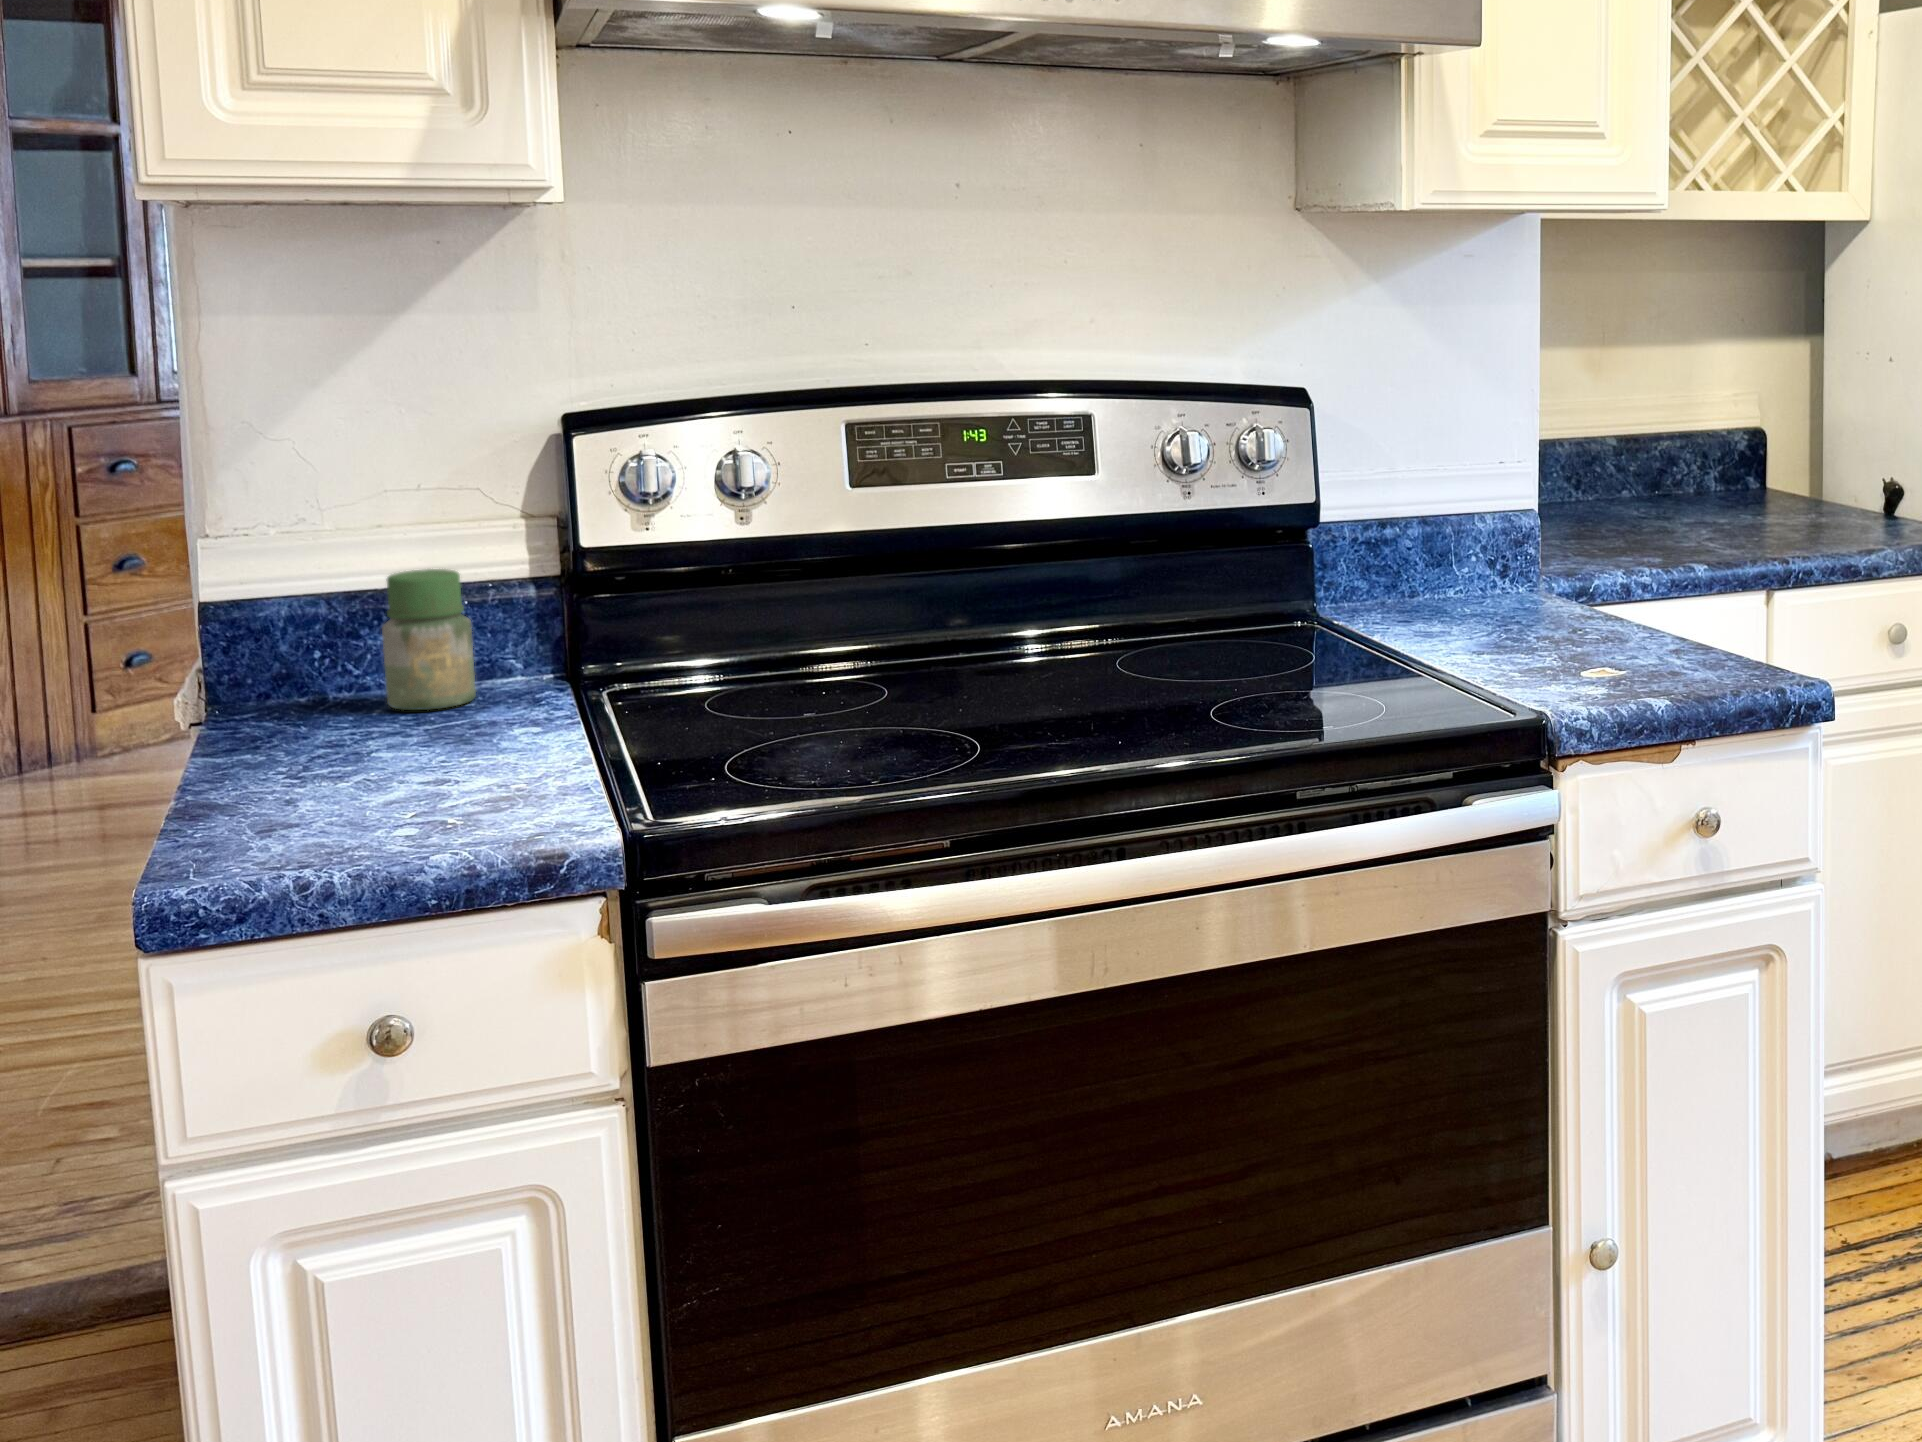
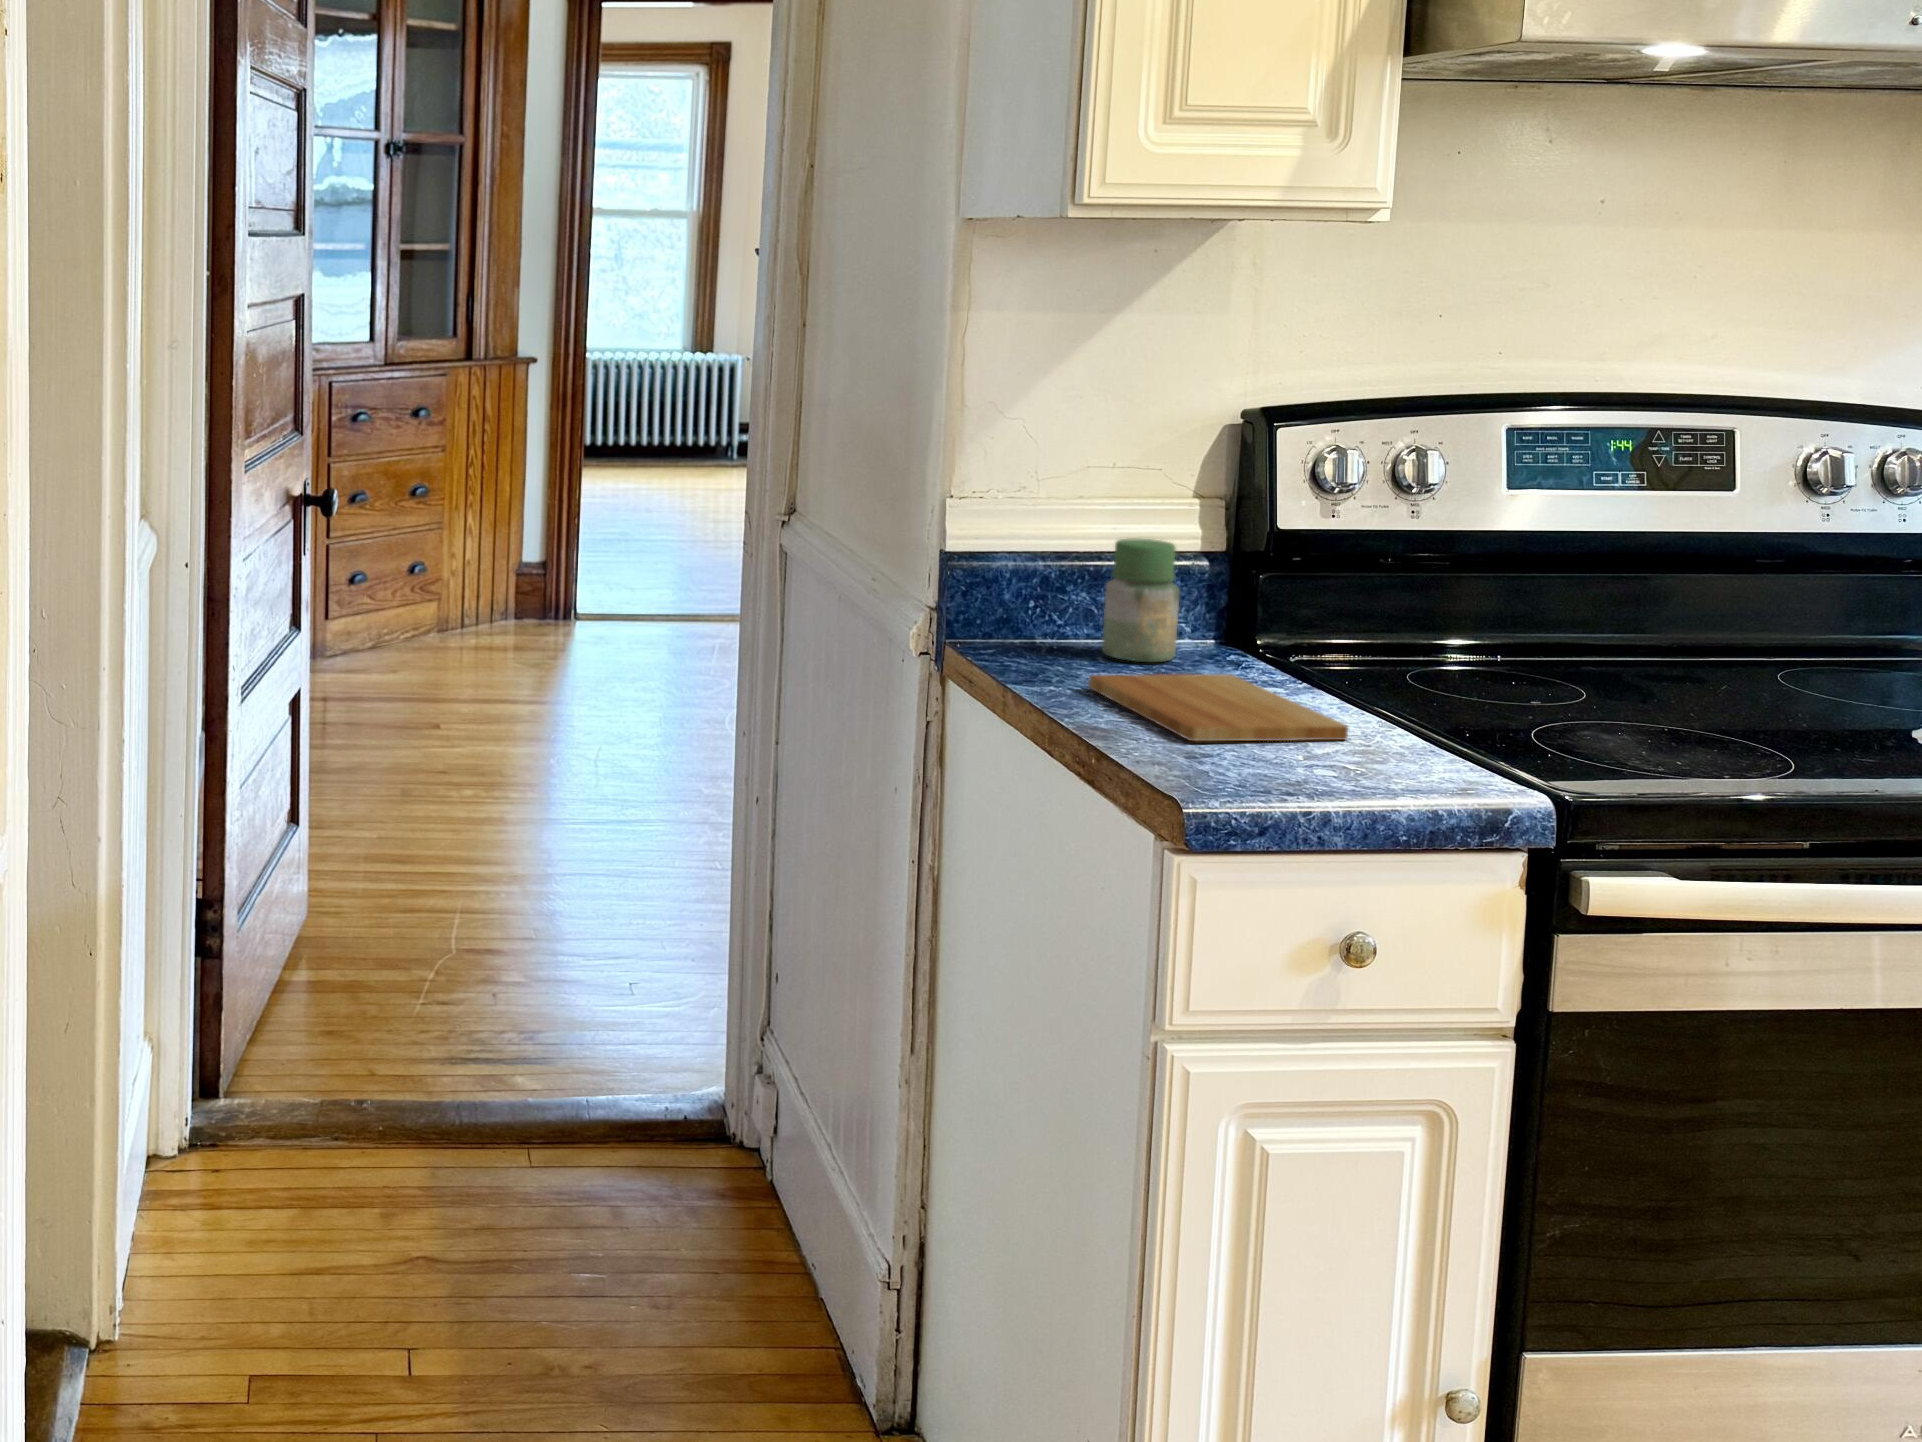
cutting board: none [280,717,500,810] -> present [1089,674,1348,741]

